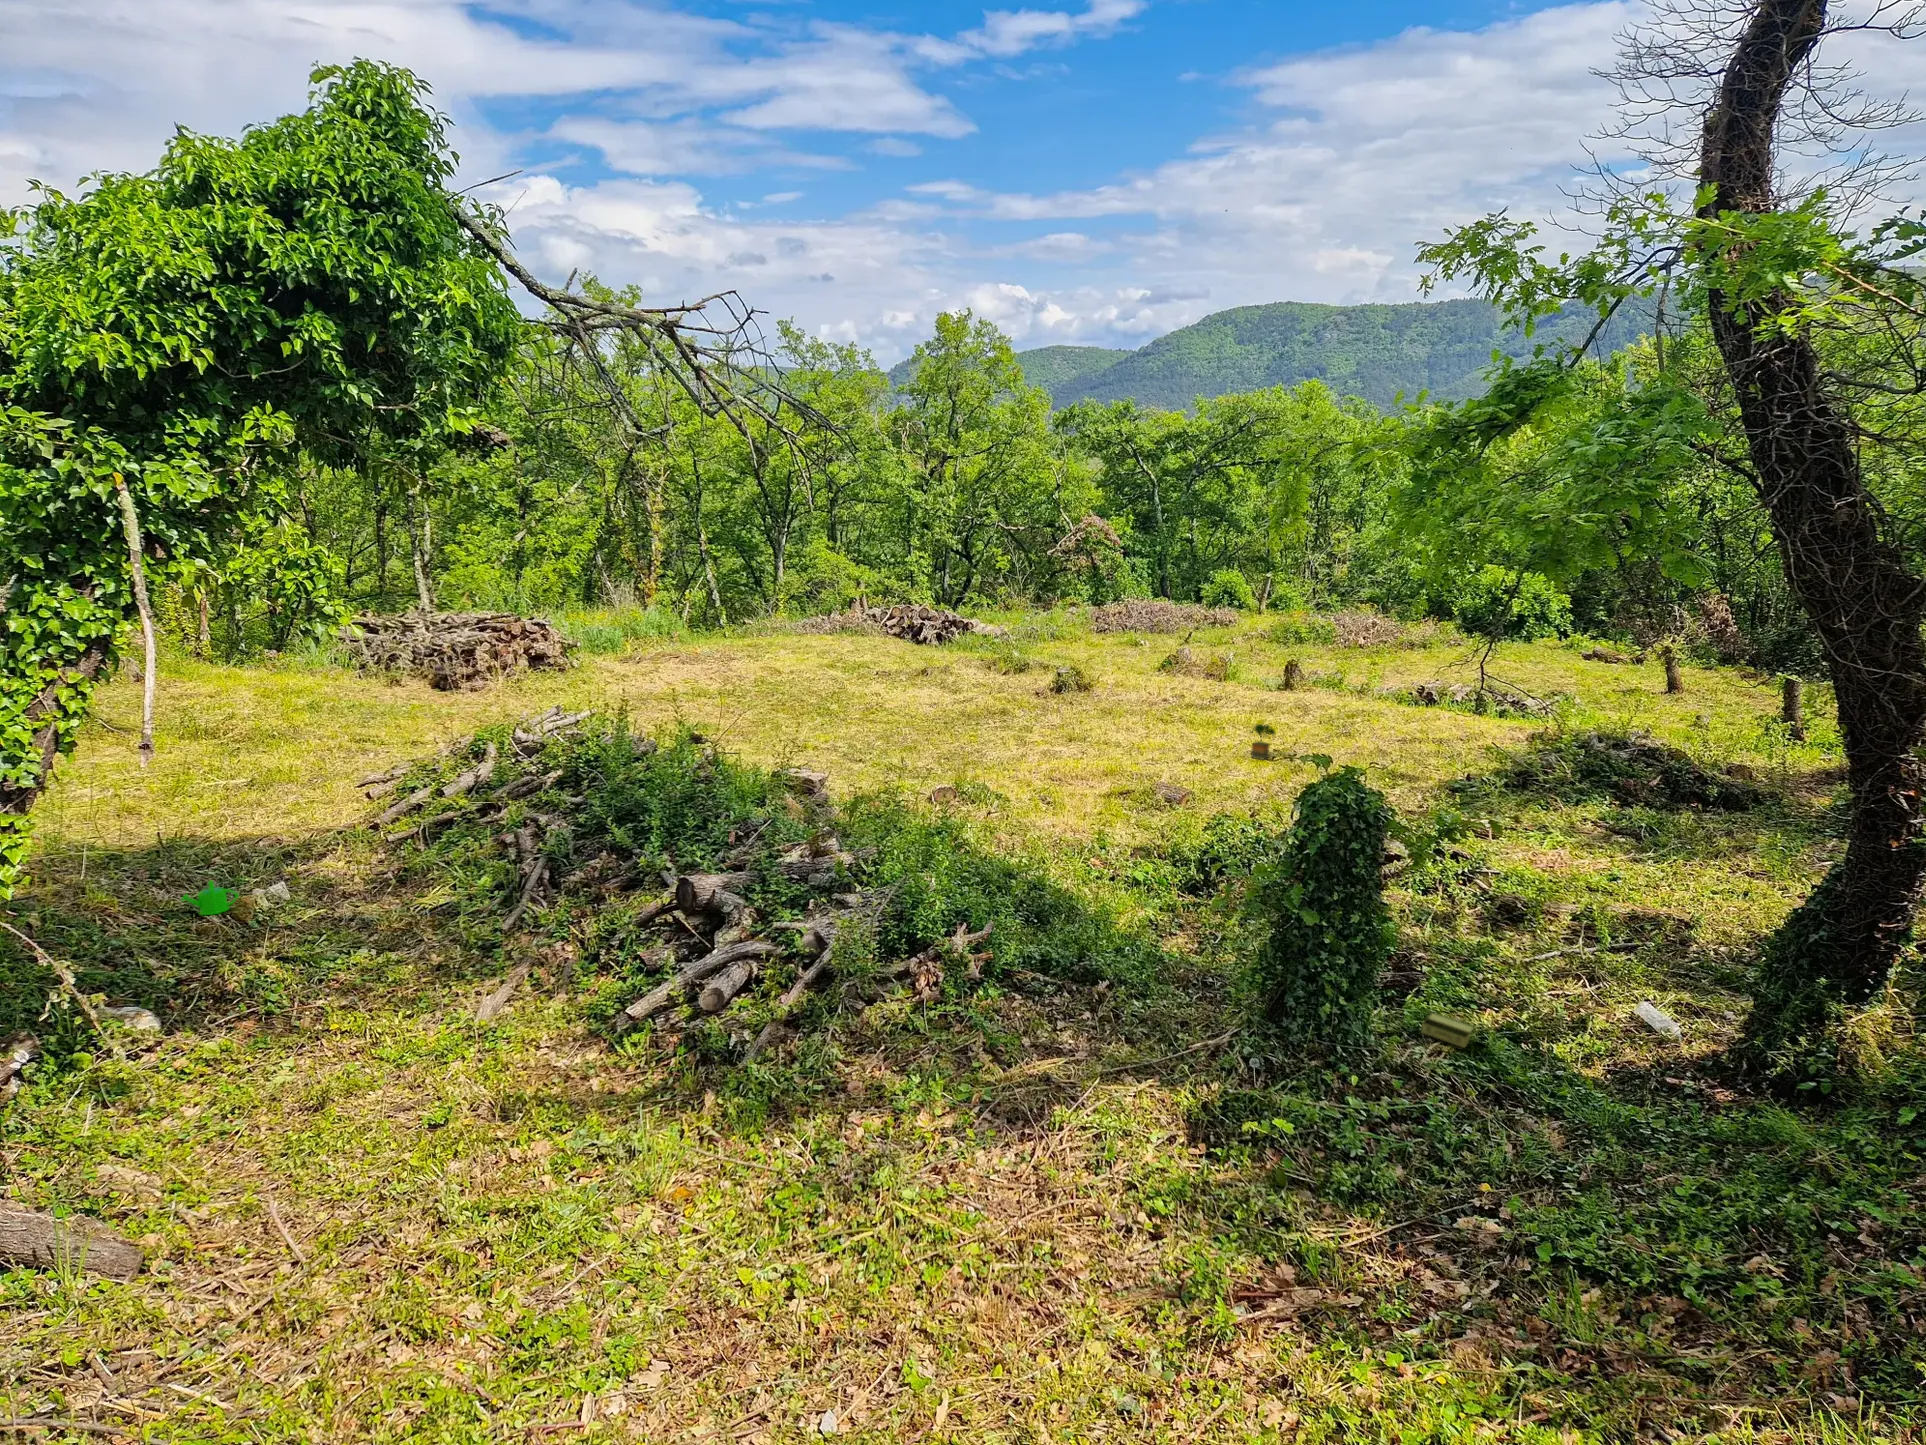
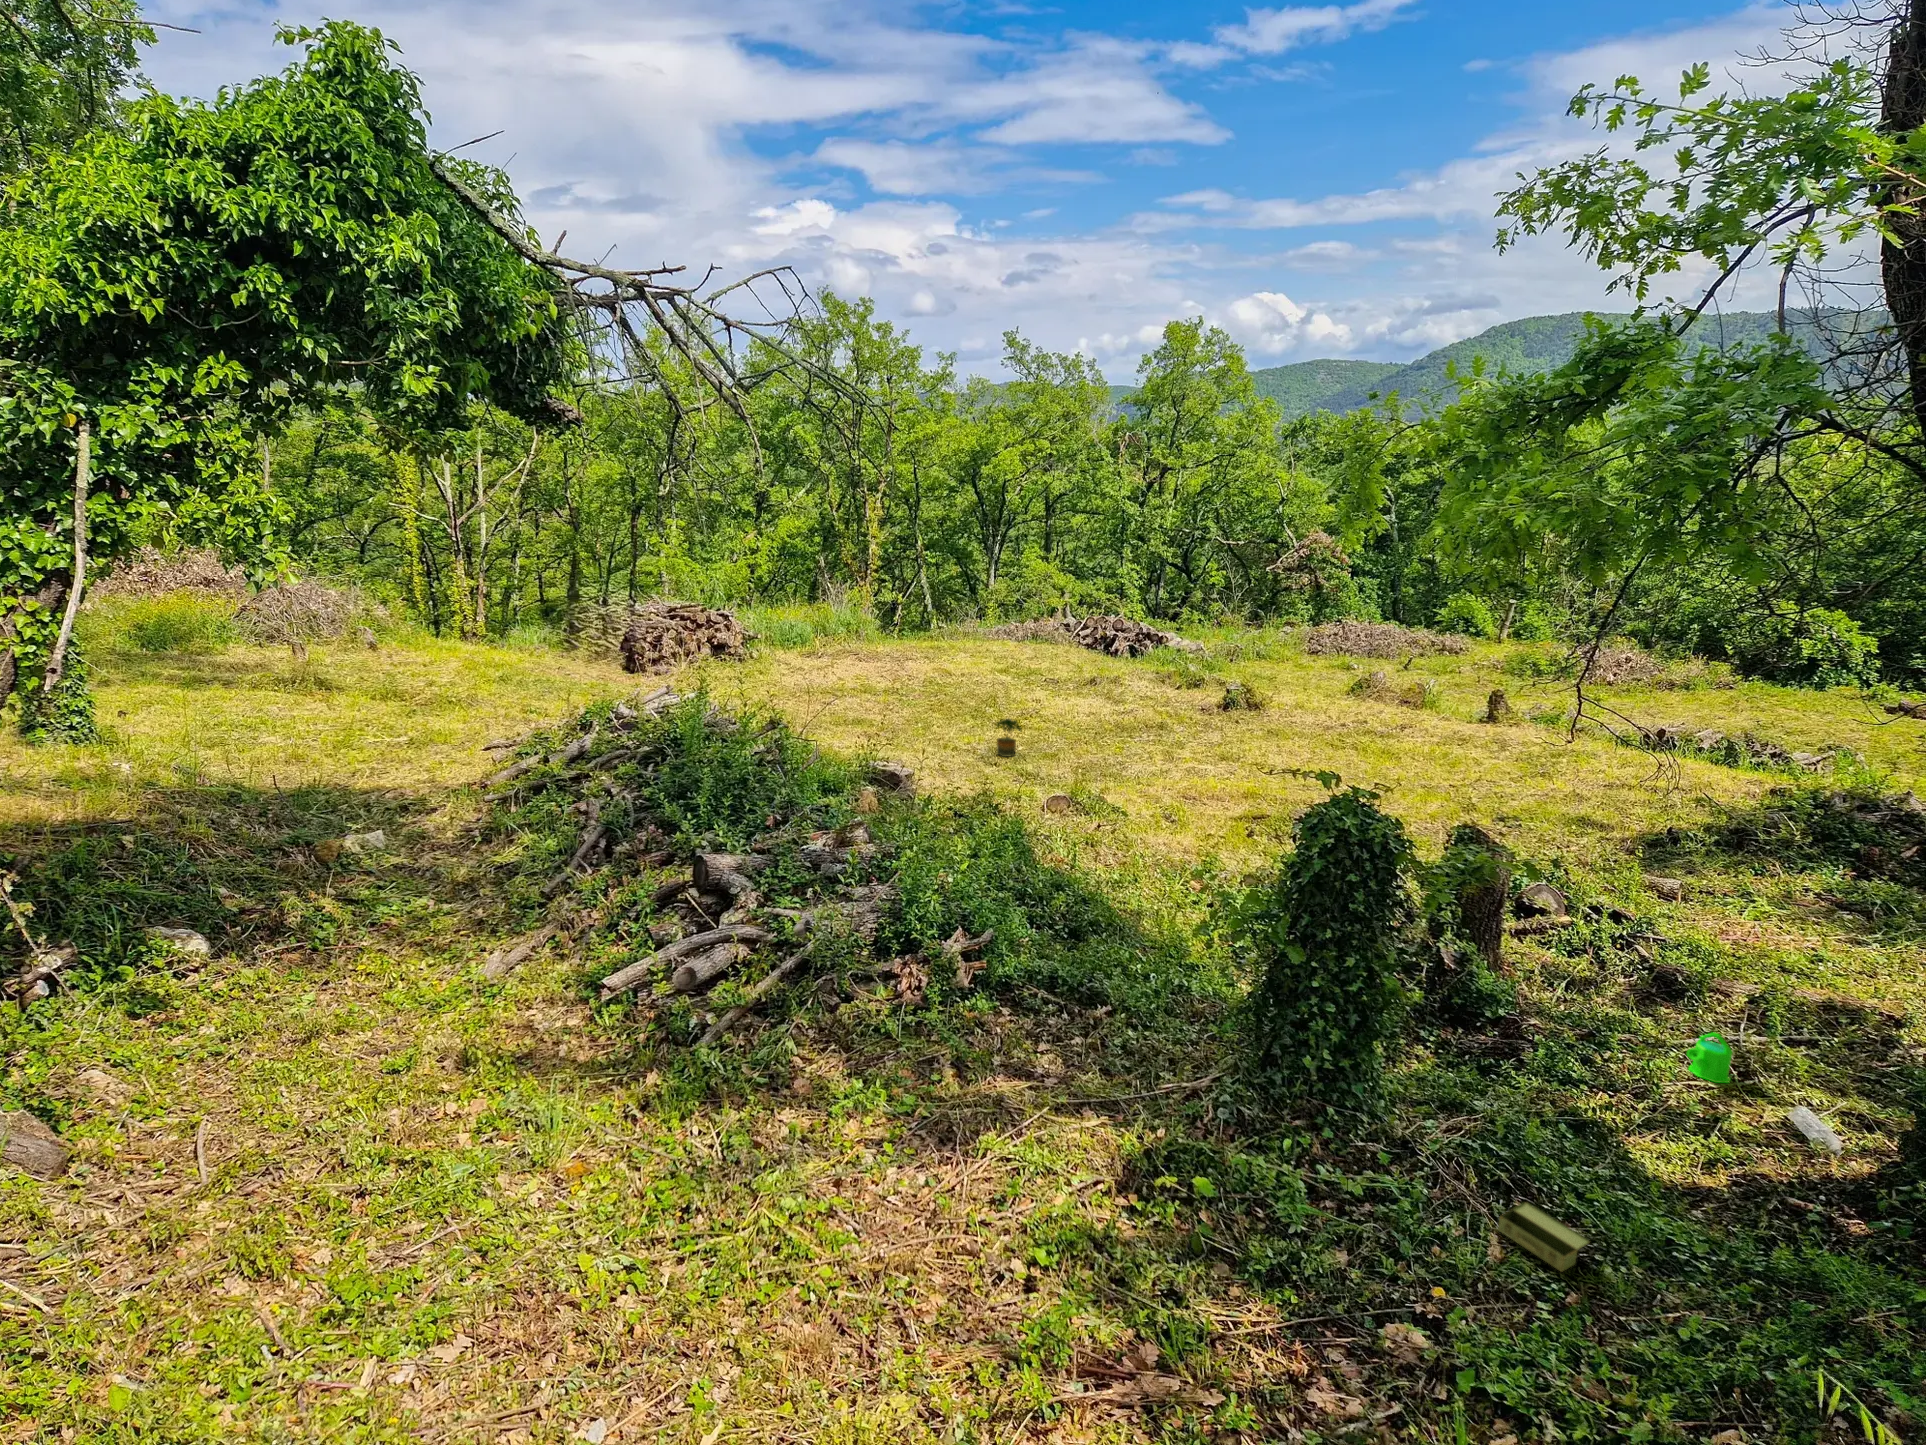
potted tree: present [1251,724,1276,760] -> present [996,719,1022,757]
watering can: present [181,880,239,915] -> present [1687,1032,1732,1083]

